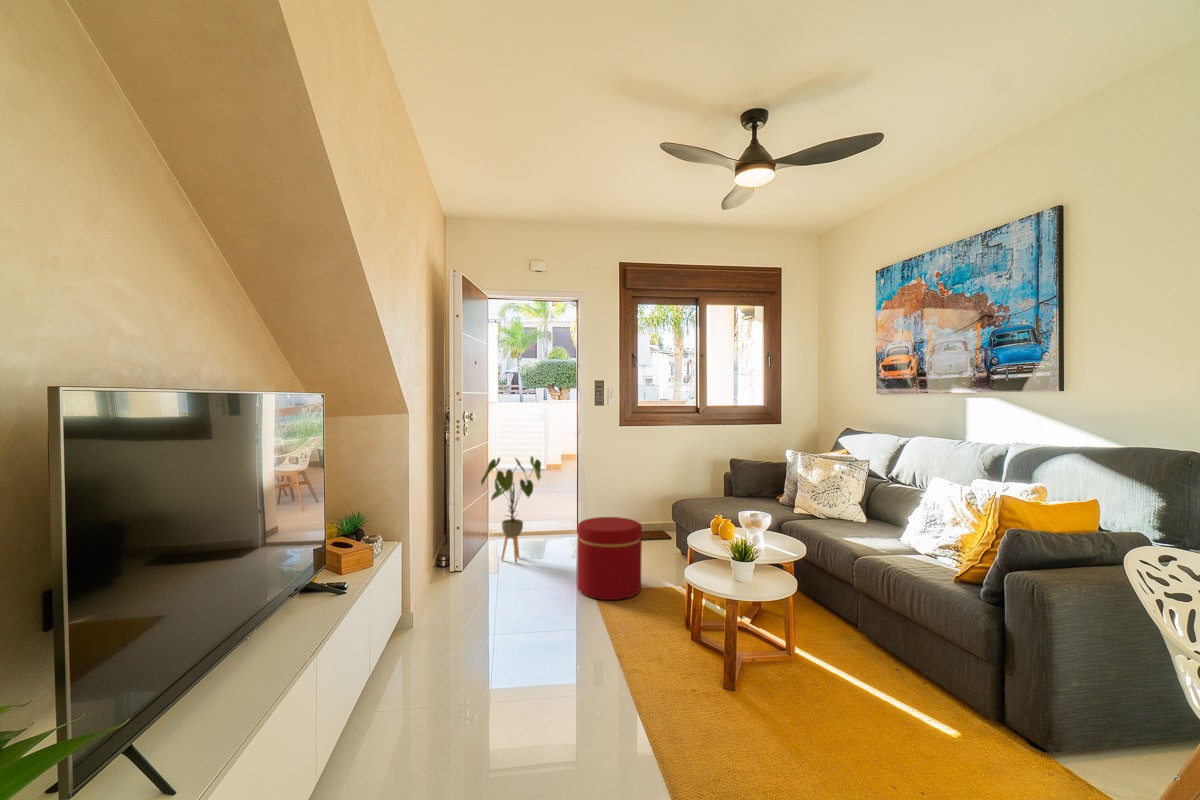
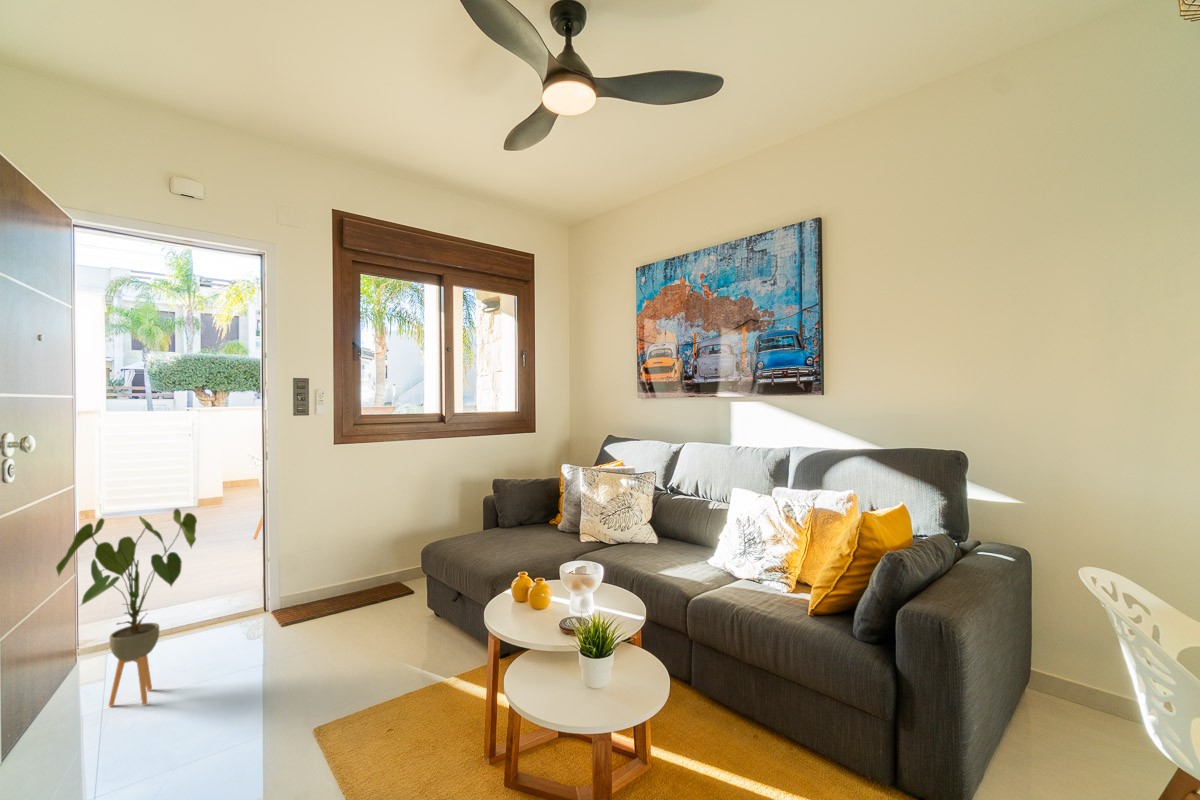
ottoman: present [577,517,642,600] -> none [279,591,393,741]

